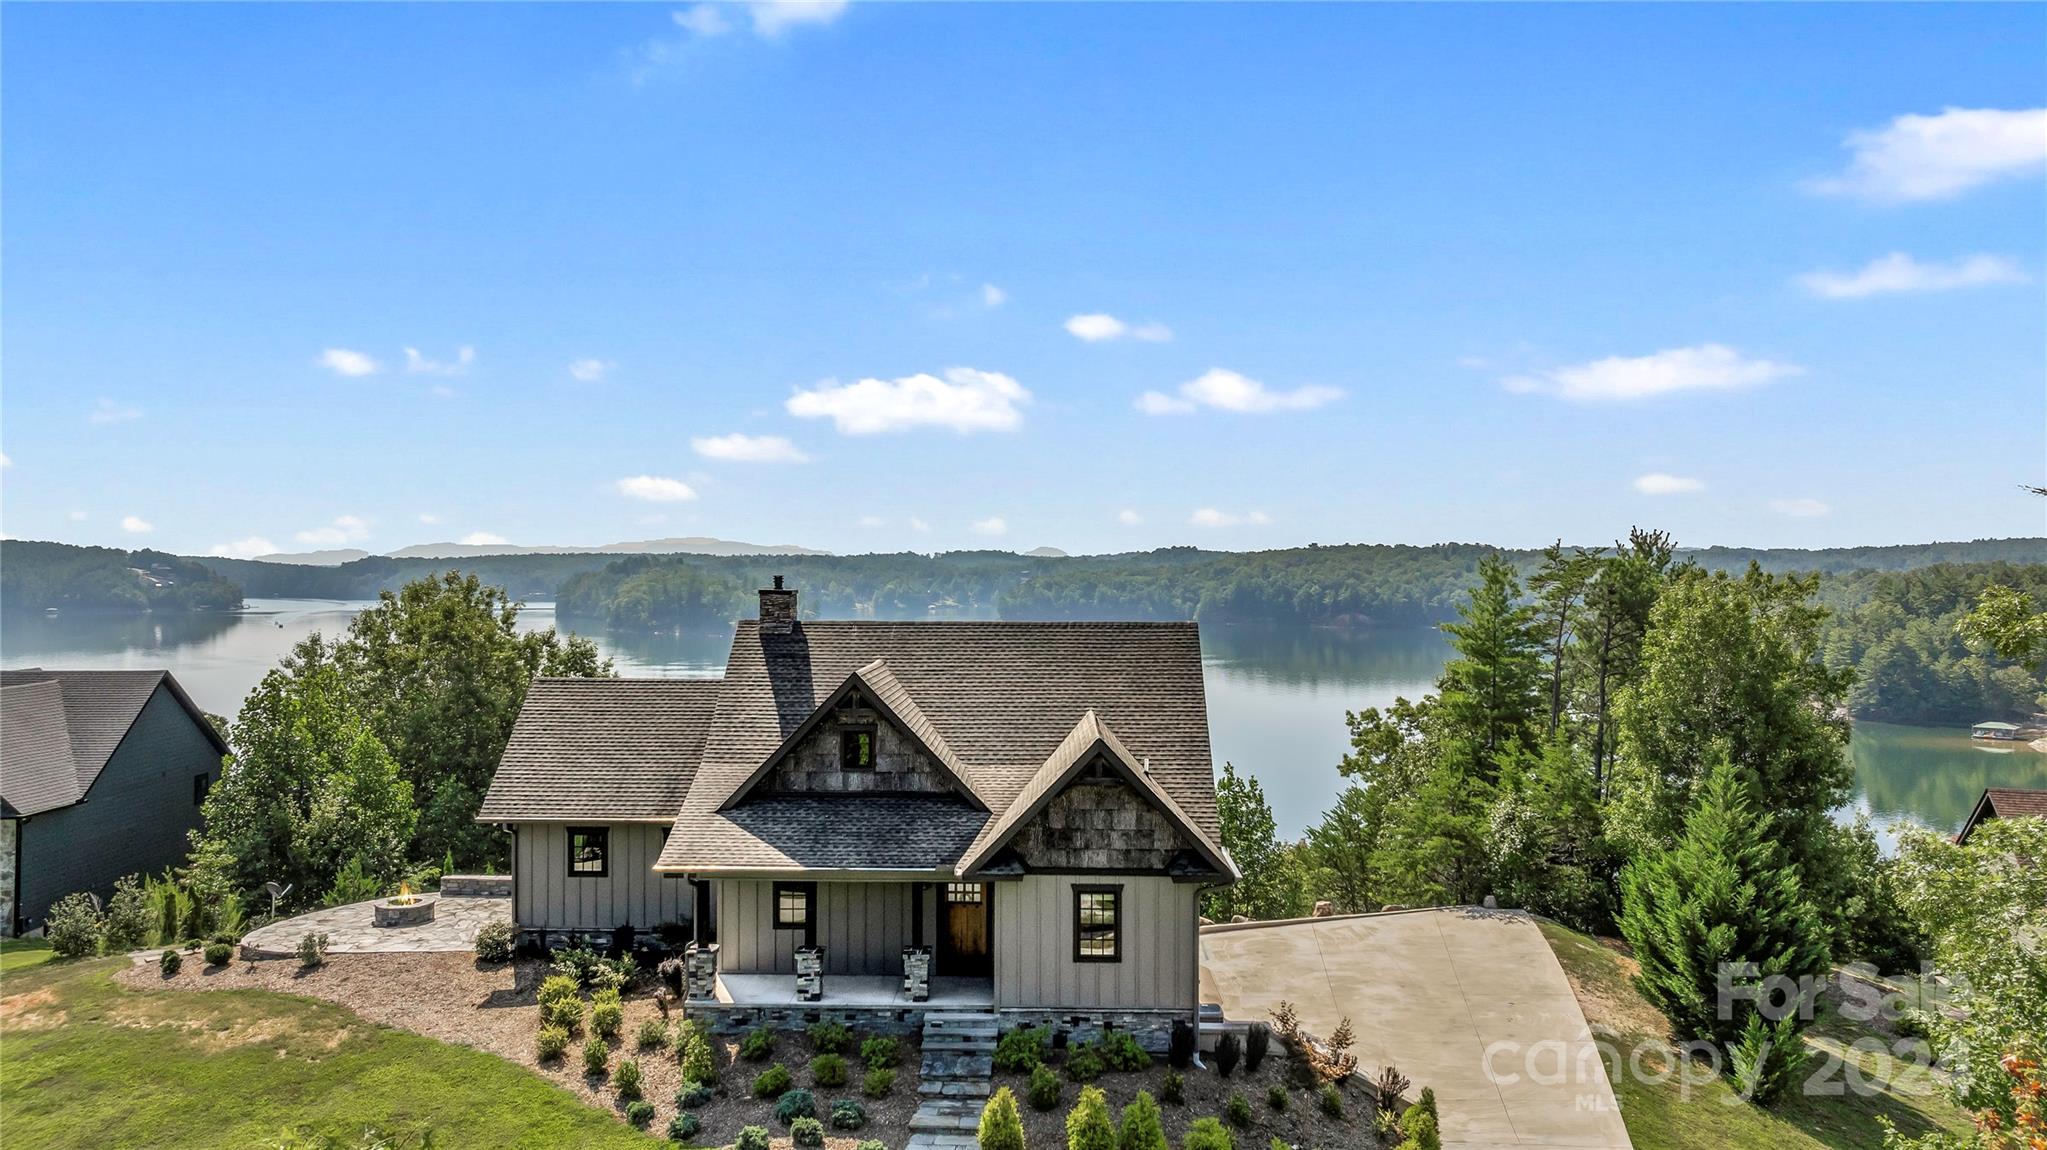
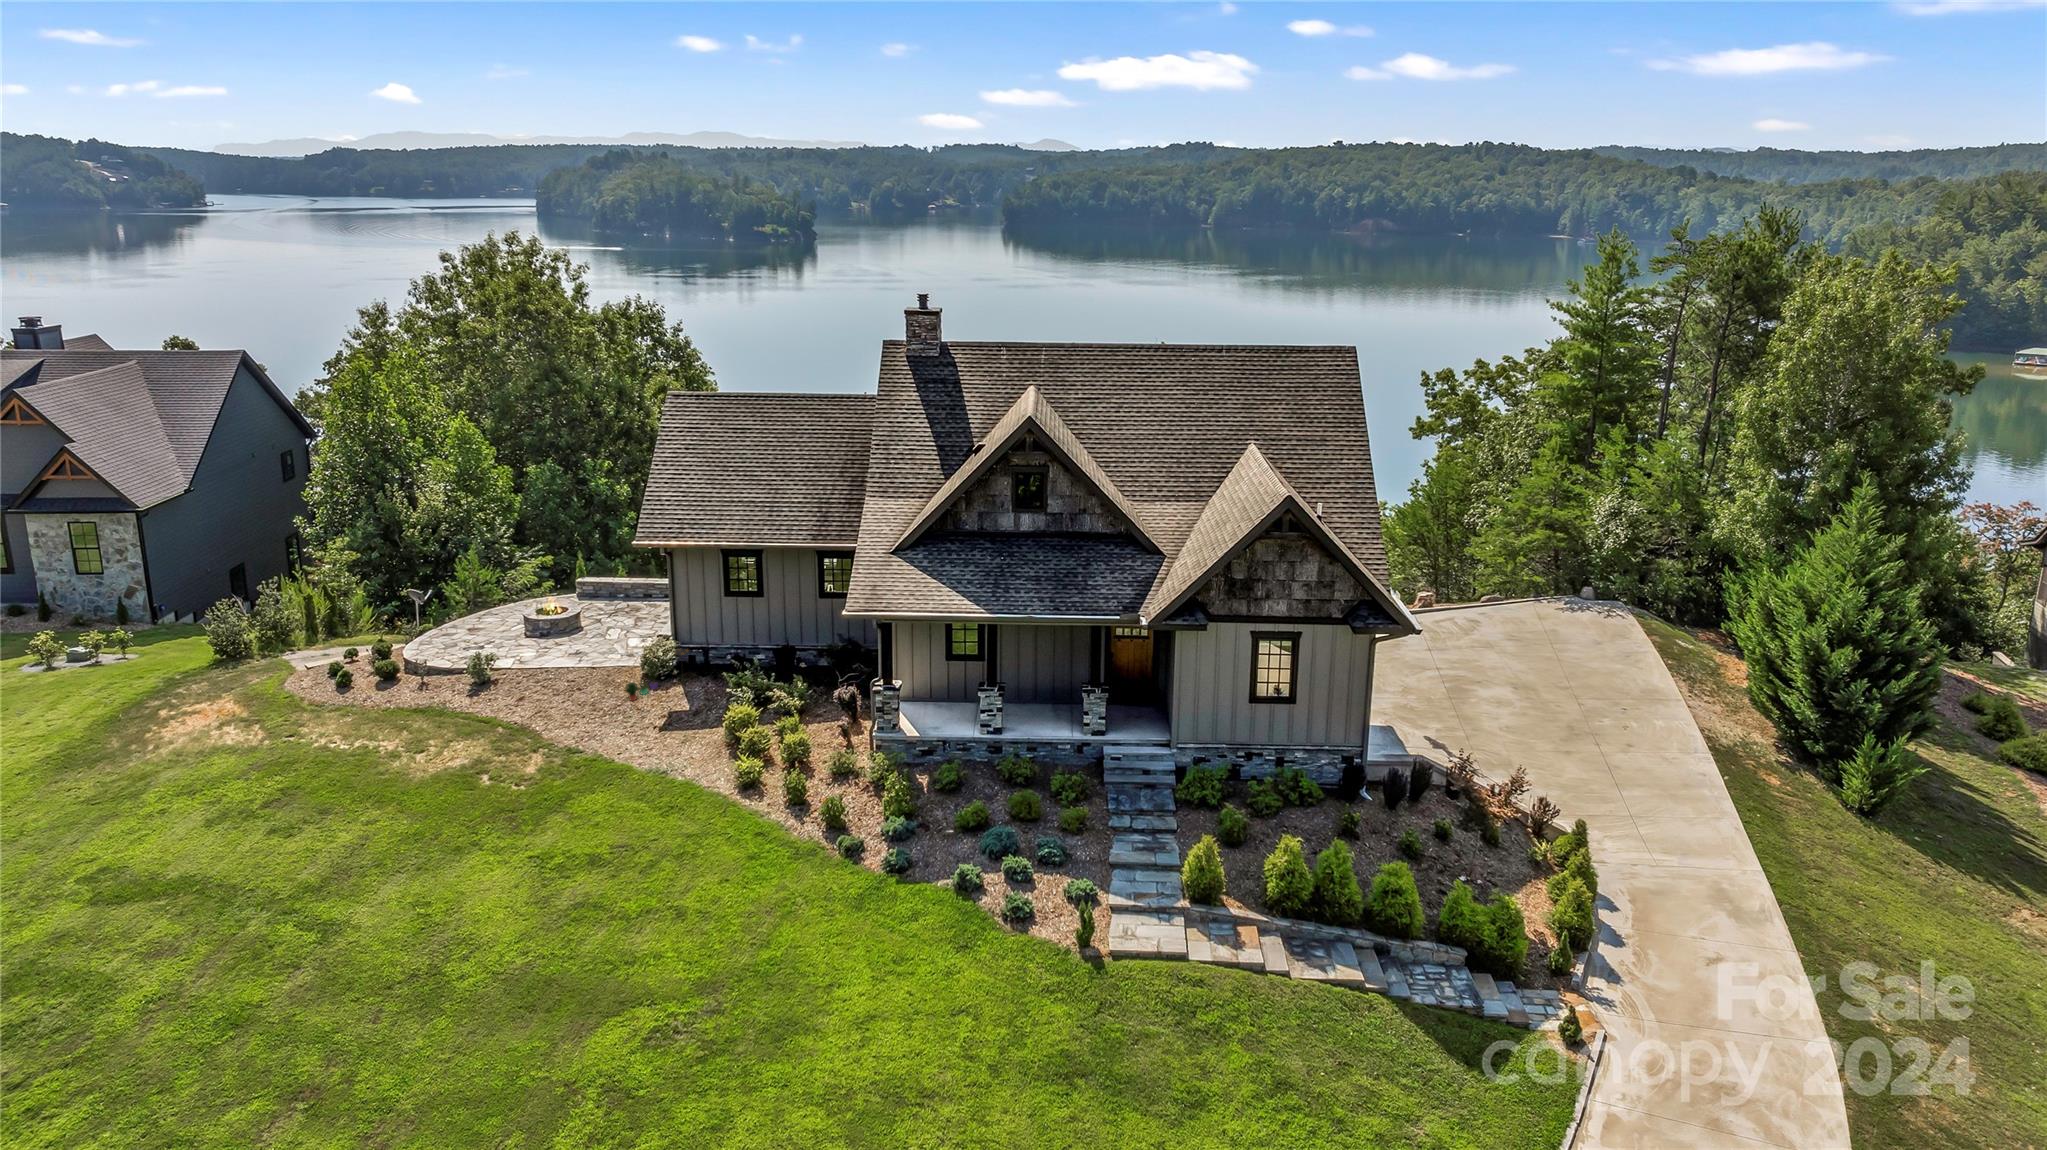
potted plant: none [451,935,493,982] -> present [625,658,658,701]

